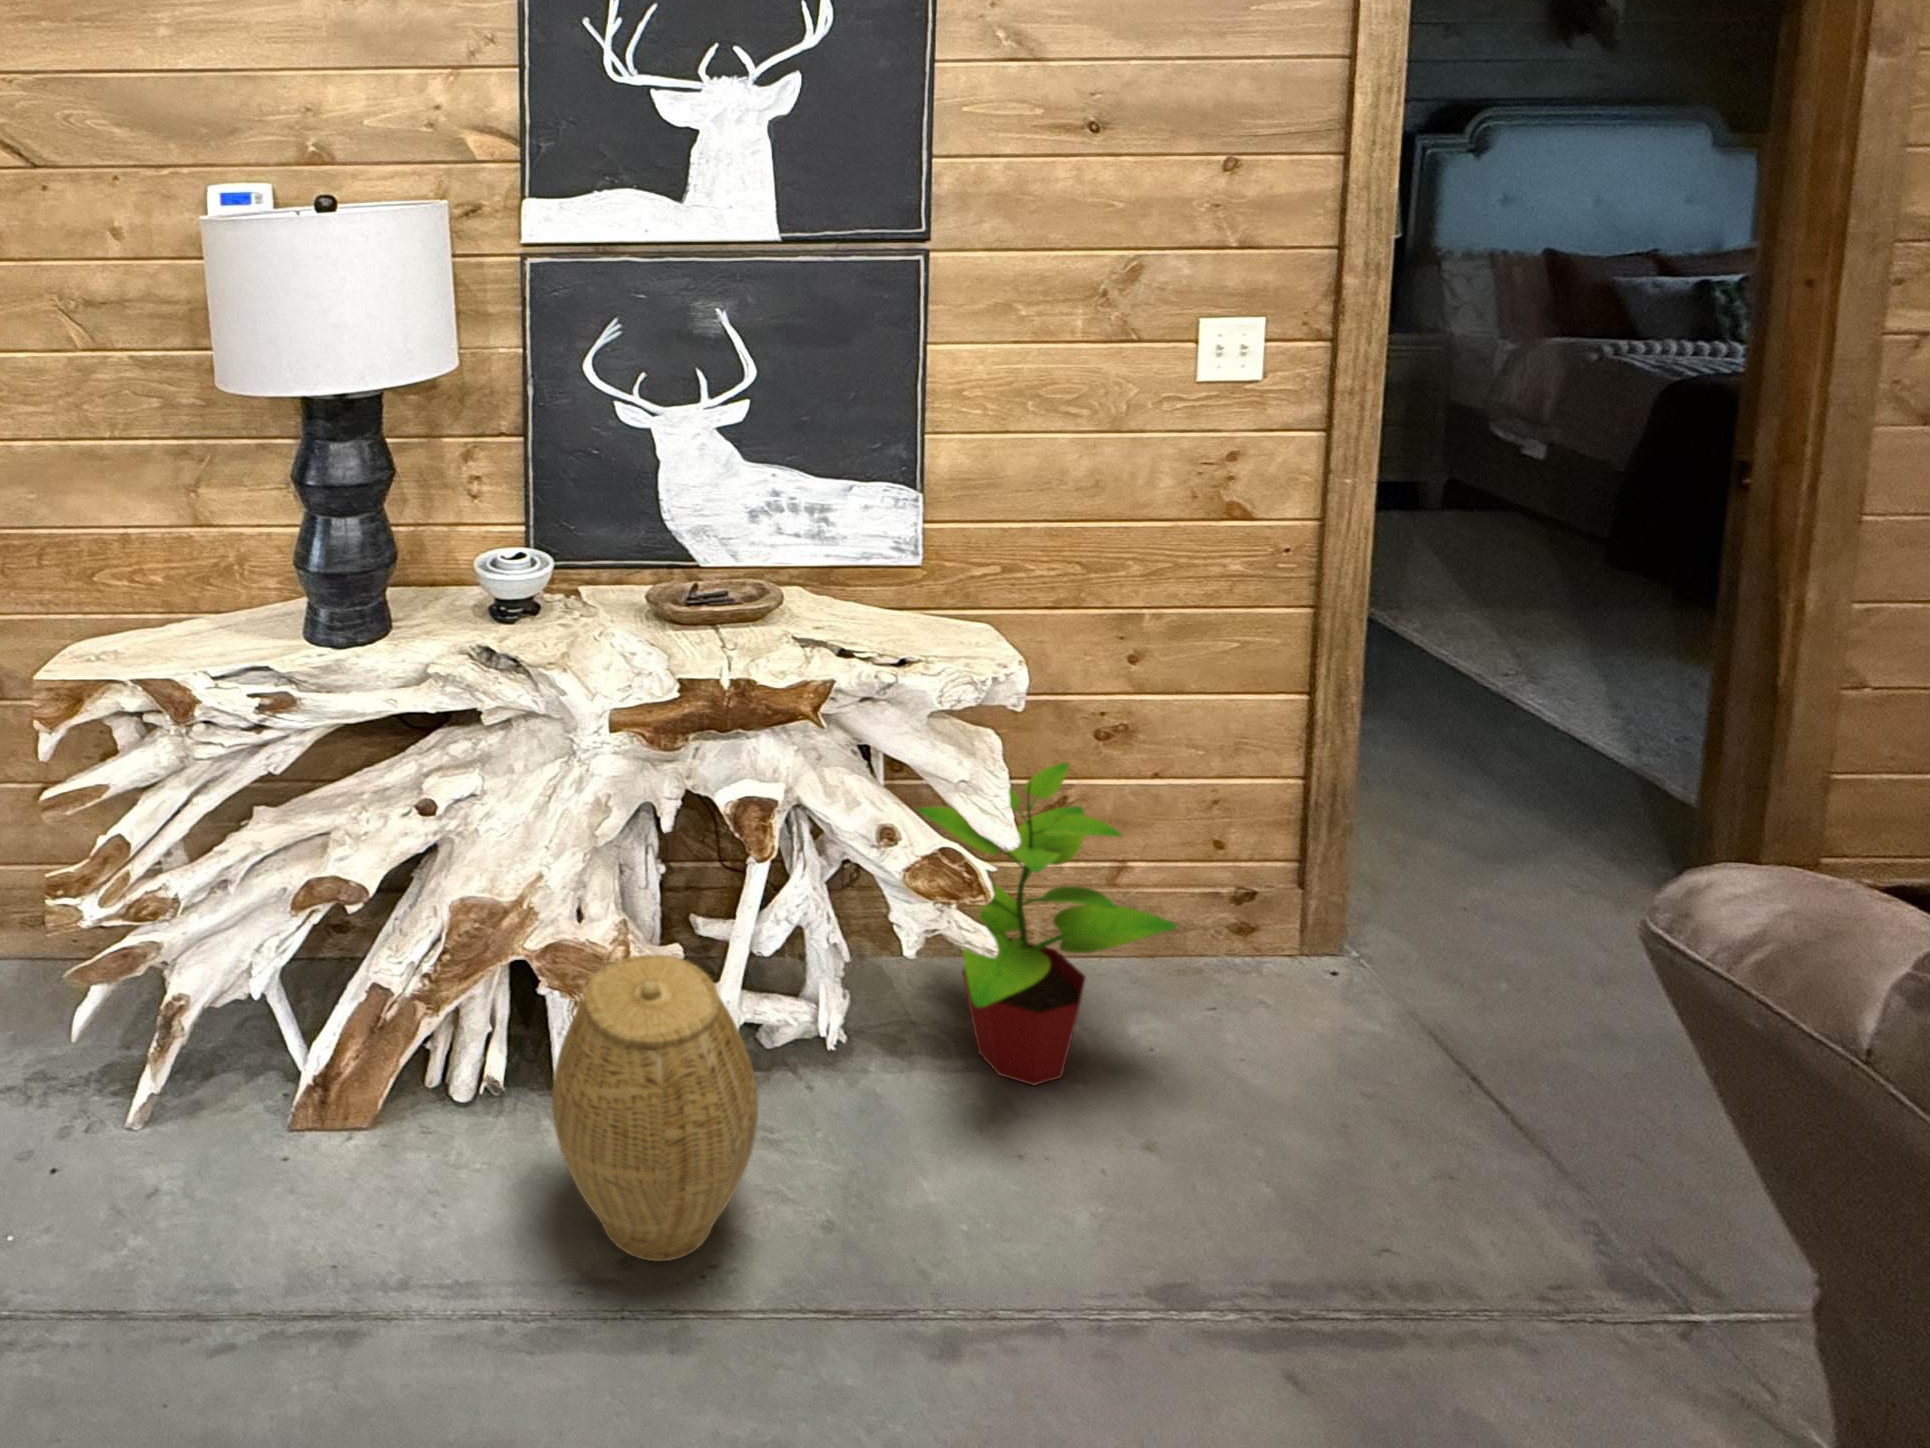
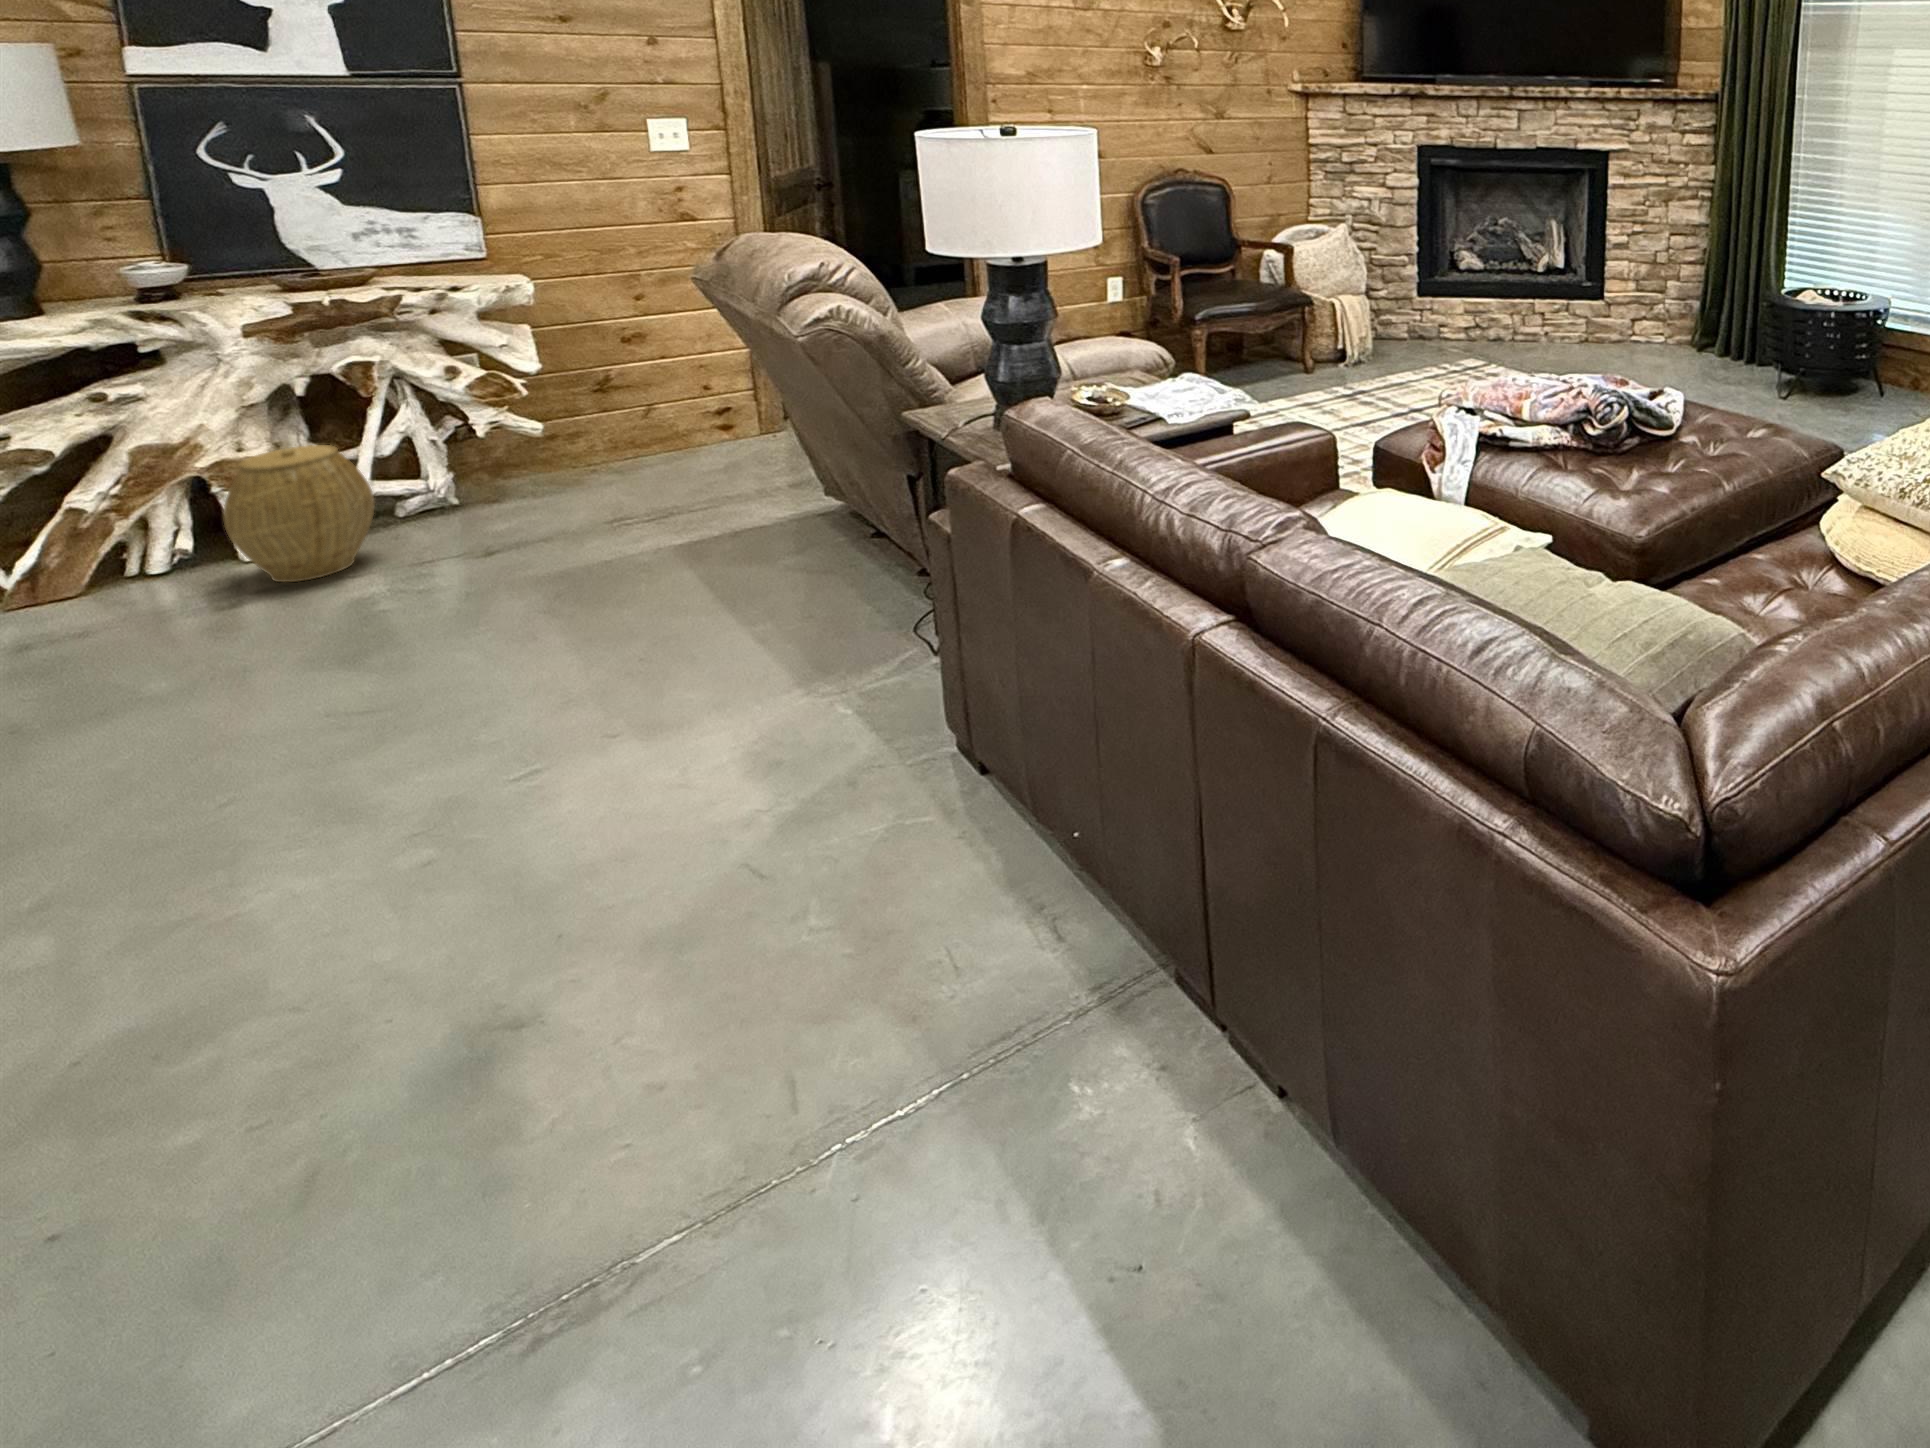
potted plant: present [918,763,1177,1085] -> none [485,339,653,494]

